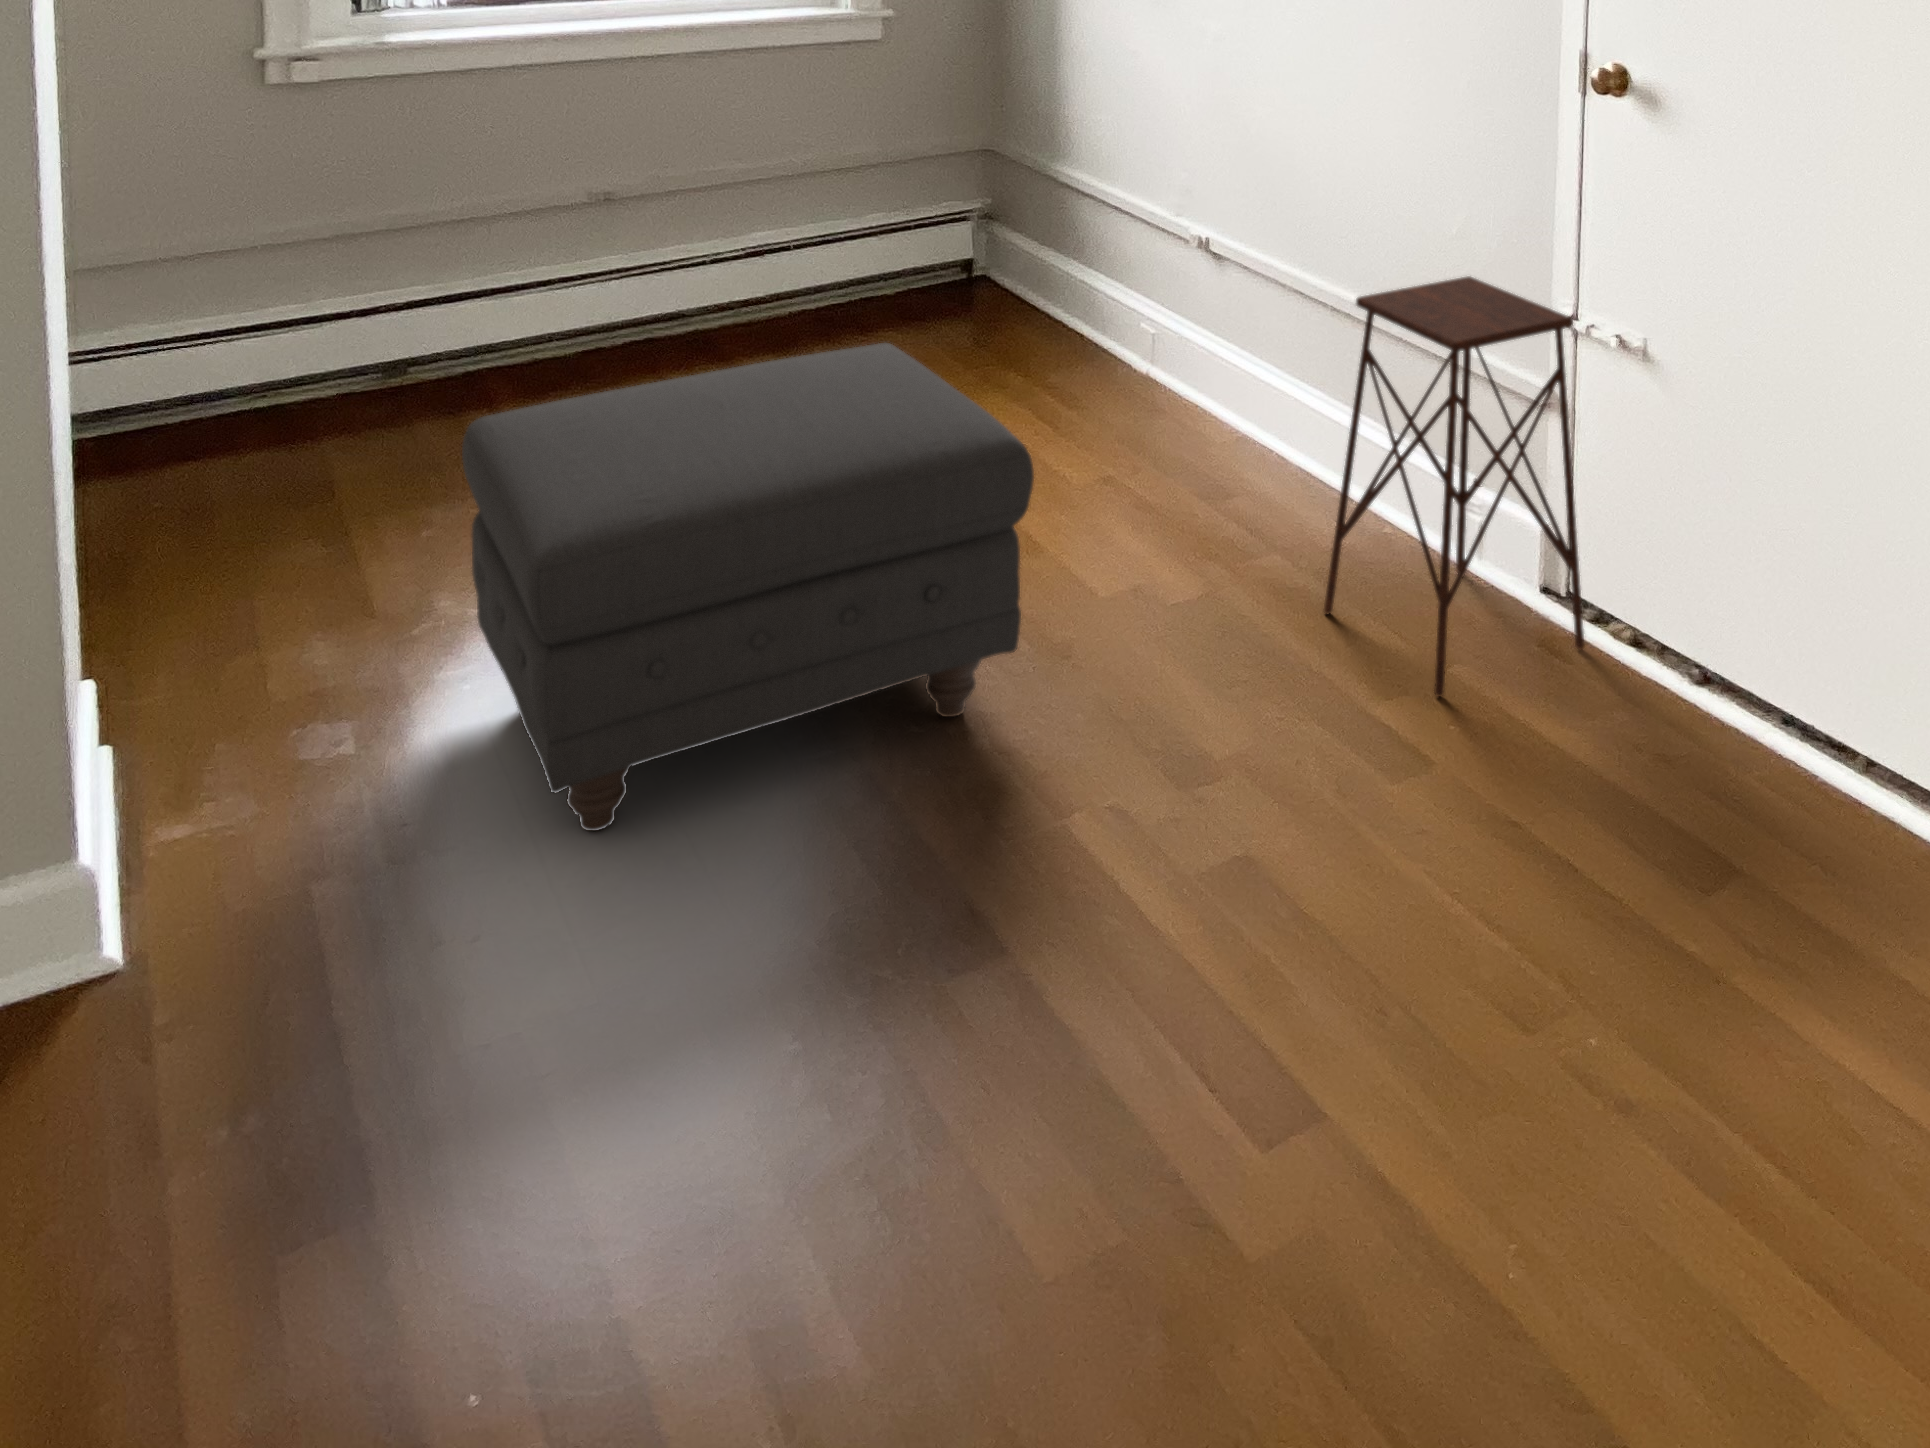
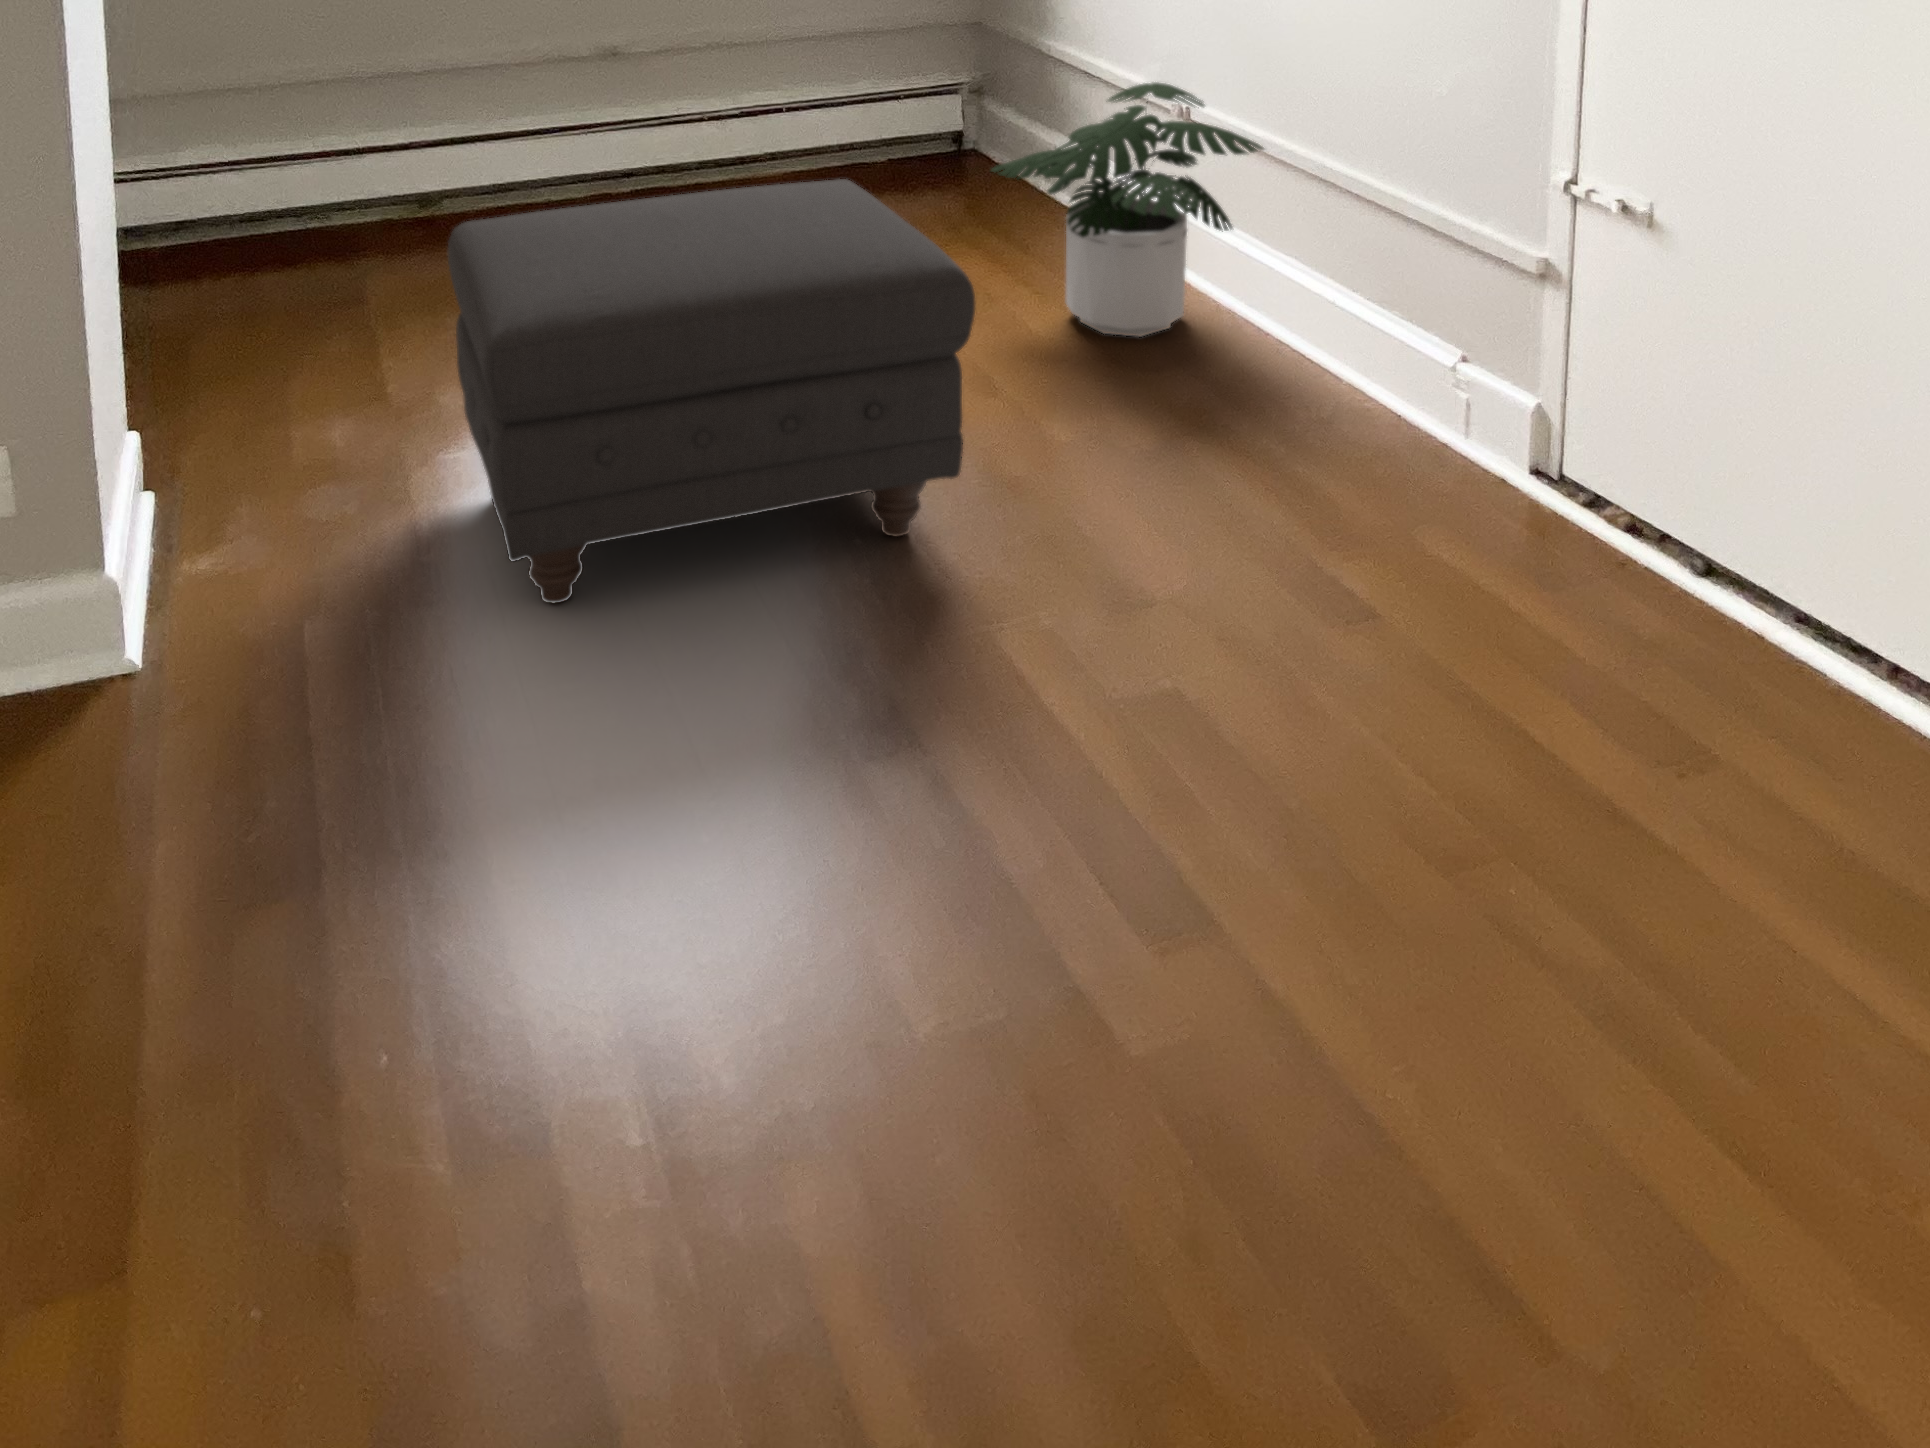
potted plant: none [1019,218,1289,476] -> present [991,82,1264,337]
side table: present [1324,276,1584,697] -> none [1286,135,1571,563]

